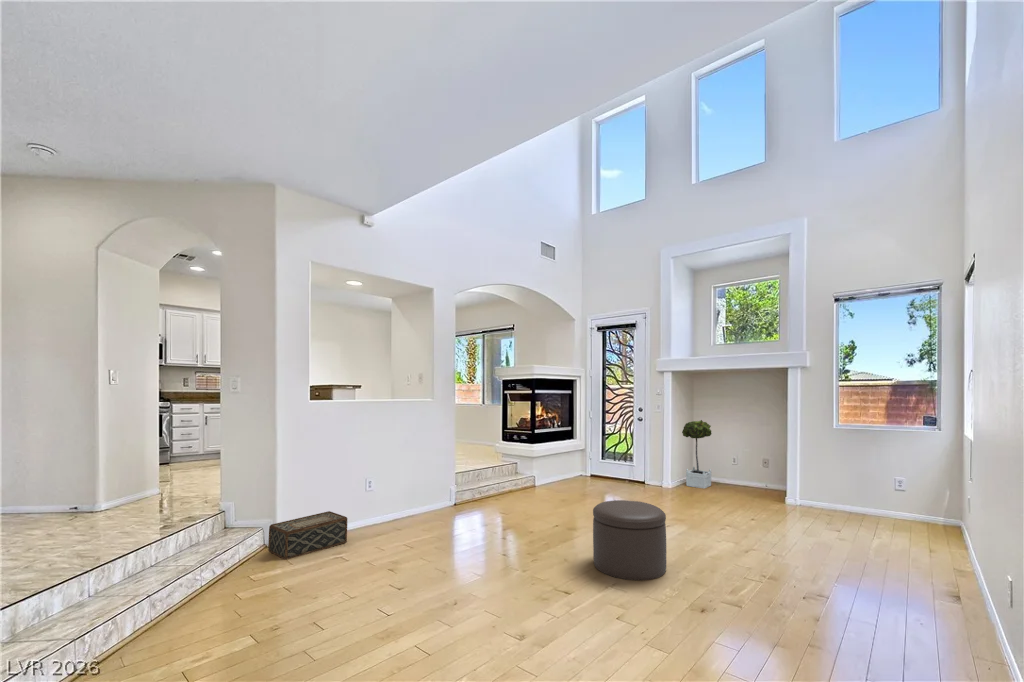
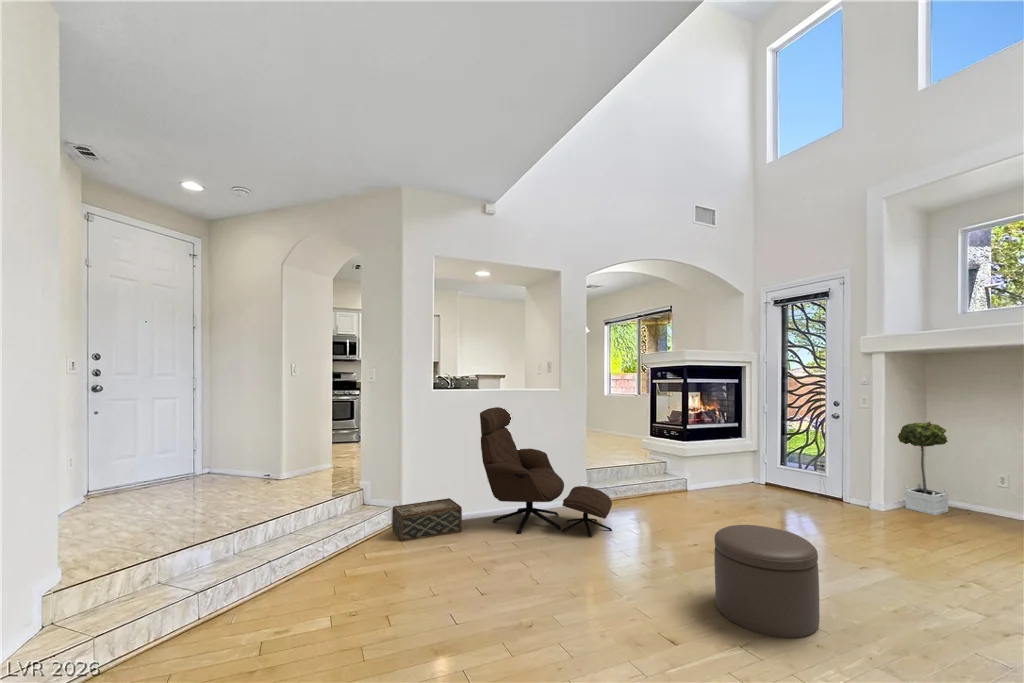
lounge chair: none [366,417,489,539] -> present [480,407,612,537]

